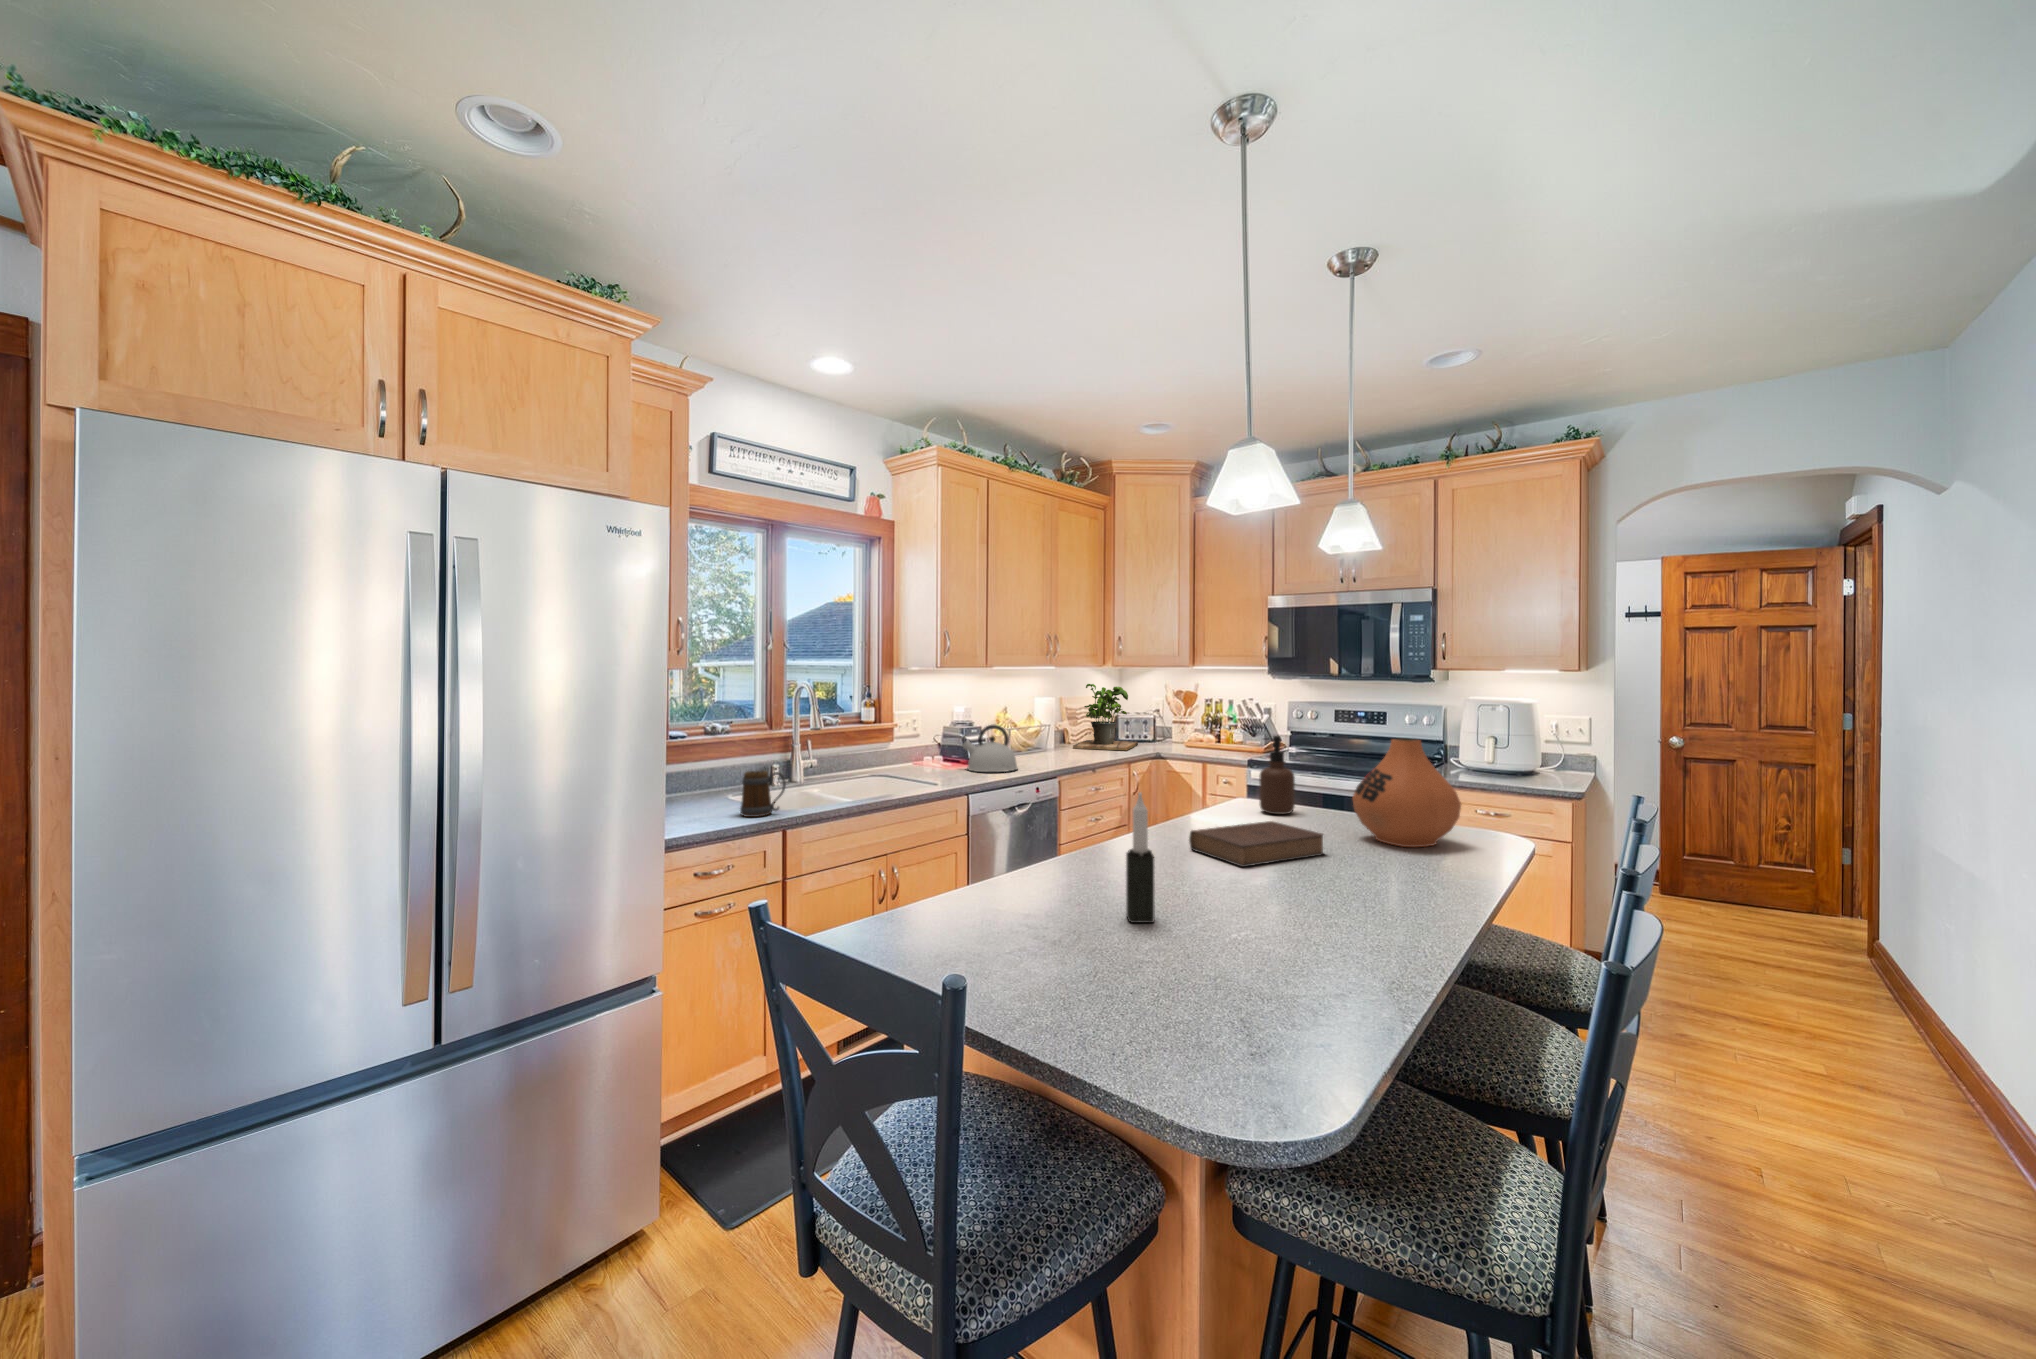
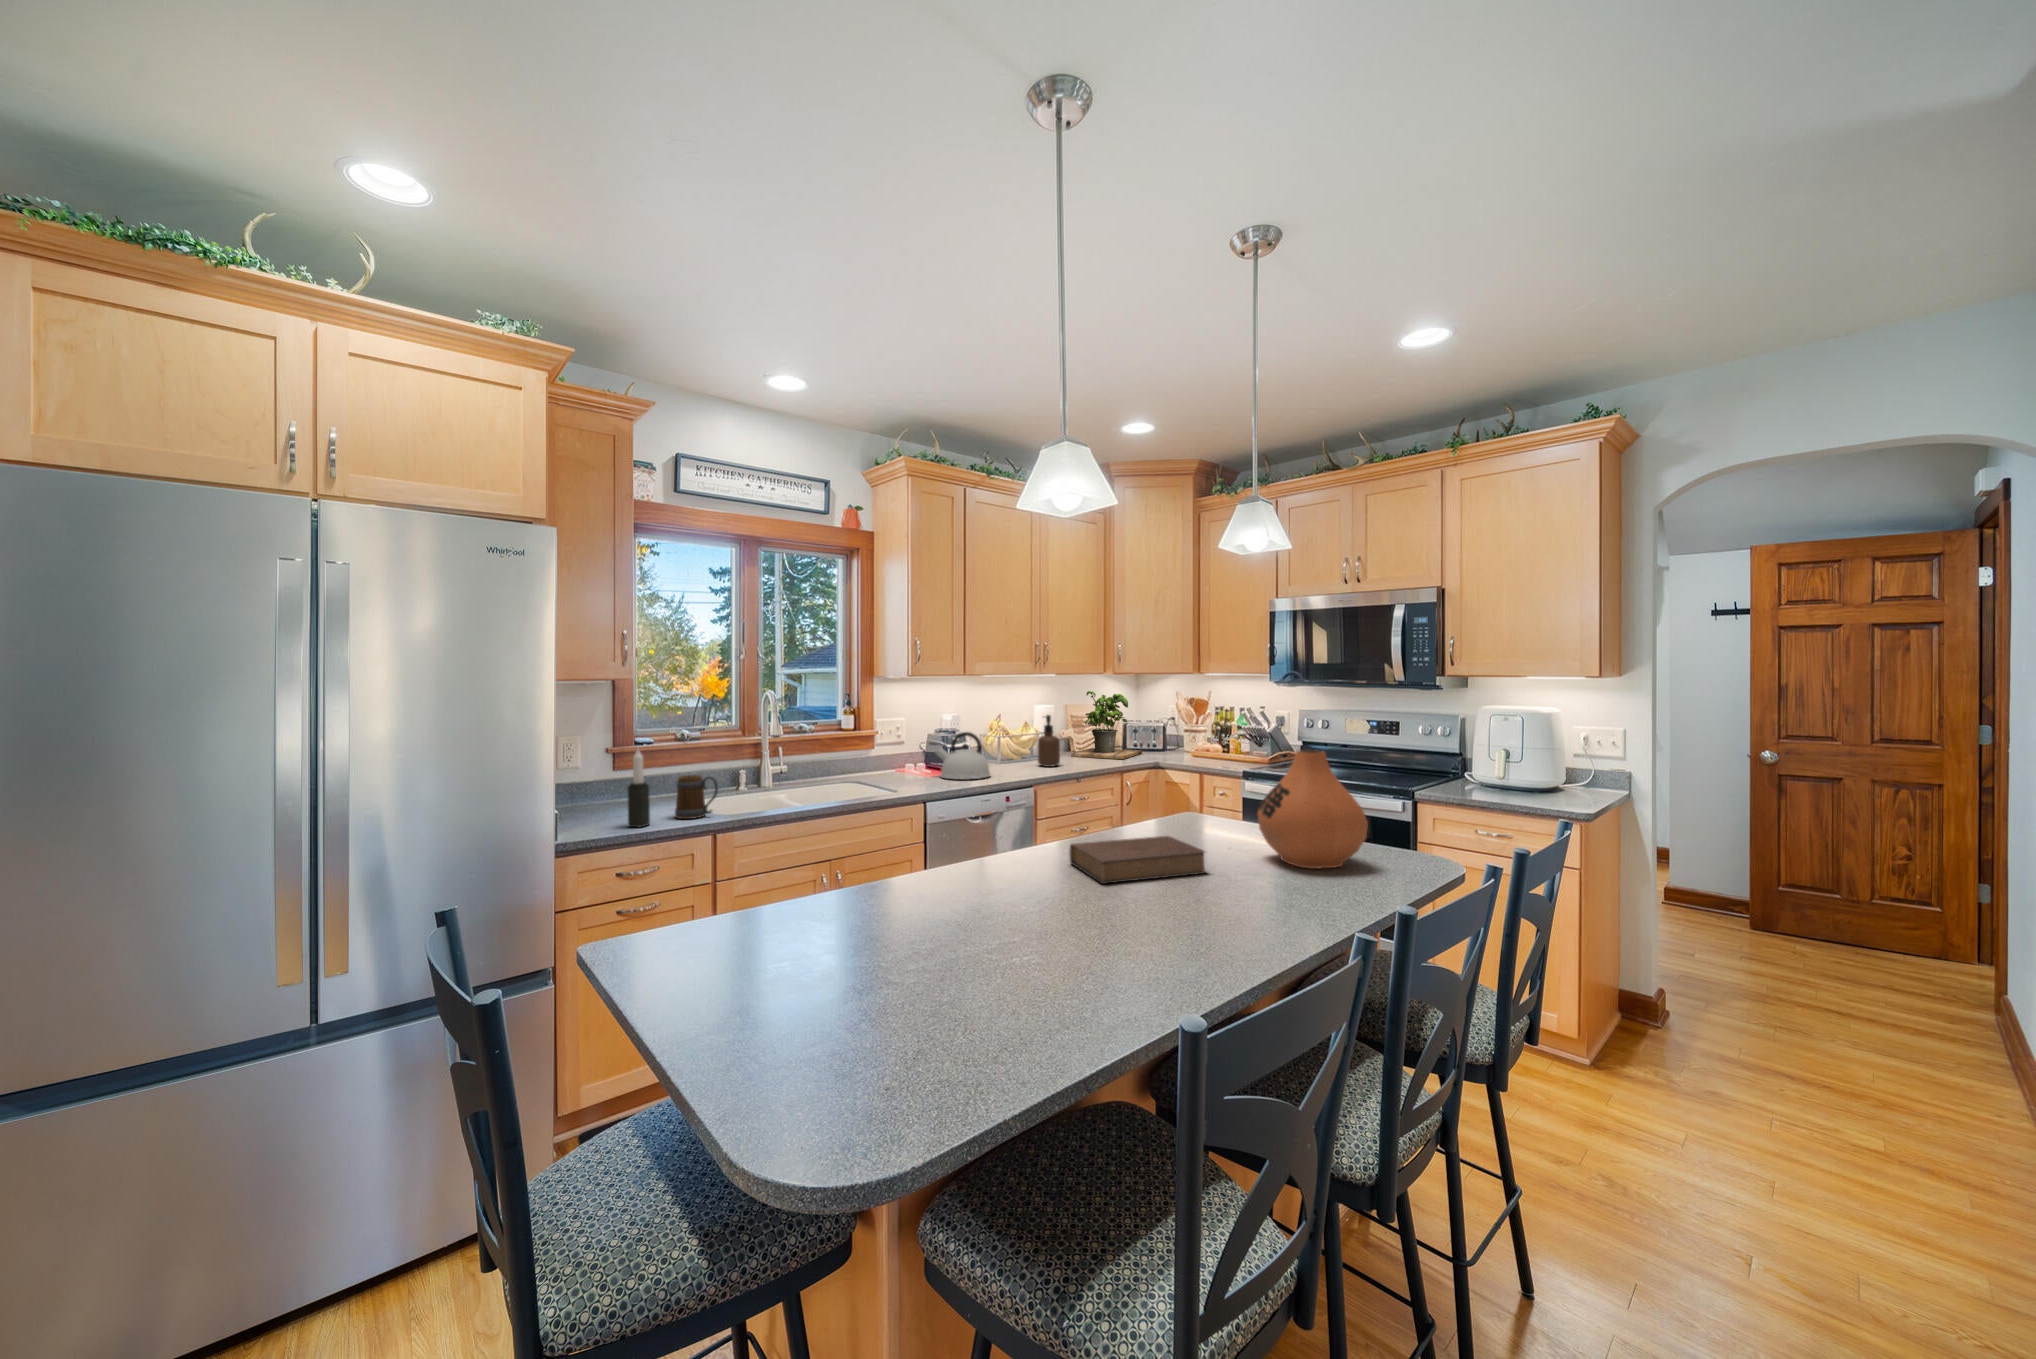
soap dispenser: present [1260,736,1295,815] -> present [1038,715,1060,767]
candle: present [1126,793,1155,923] -> present [627,747,650,827]

